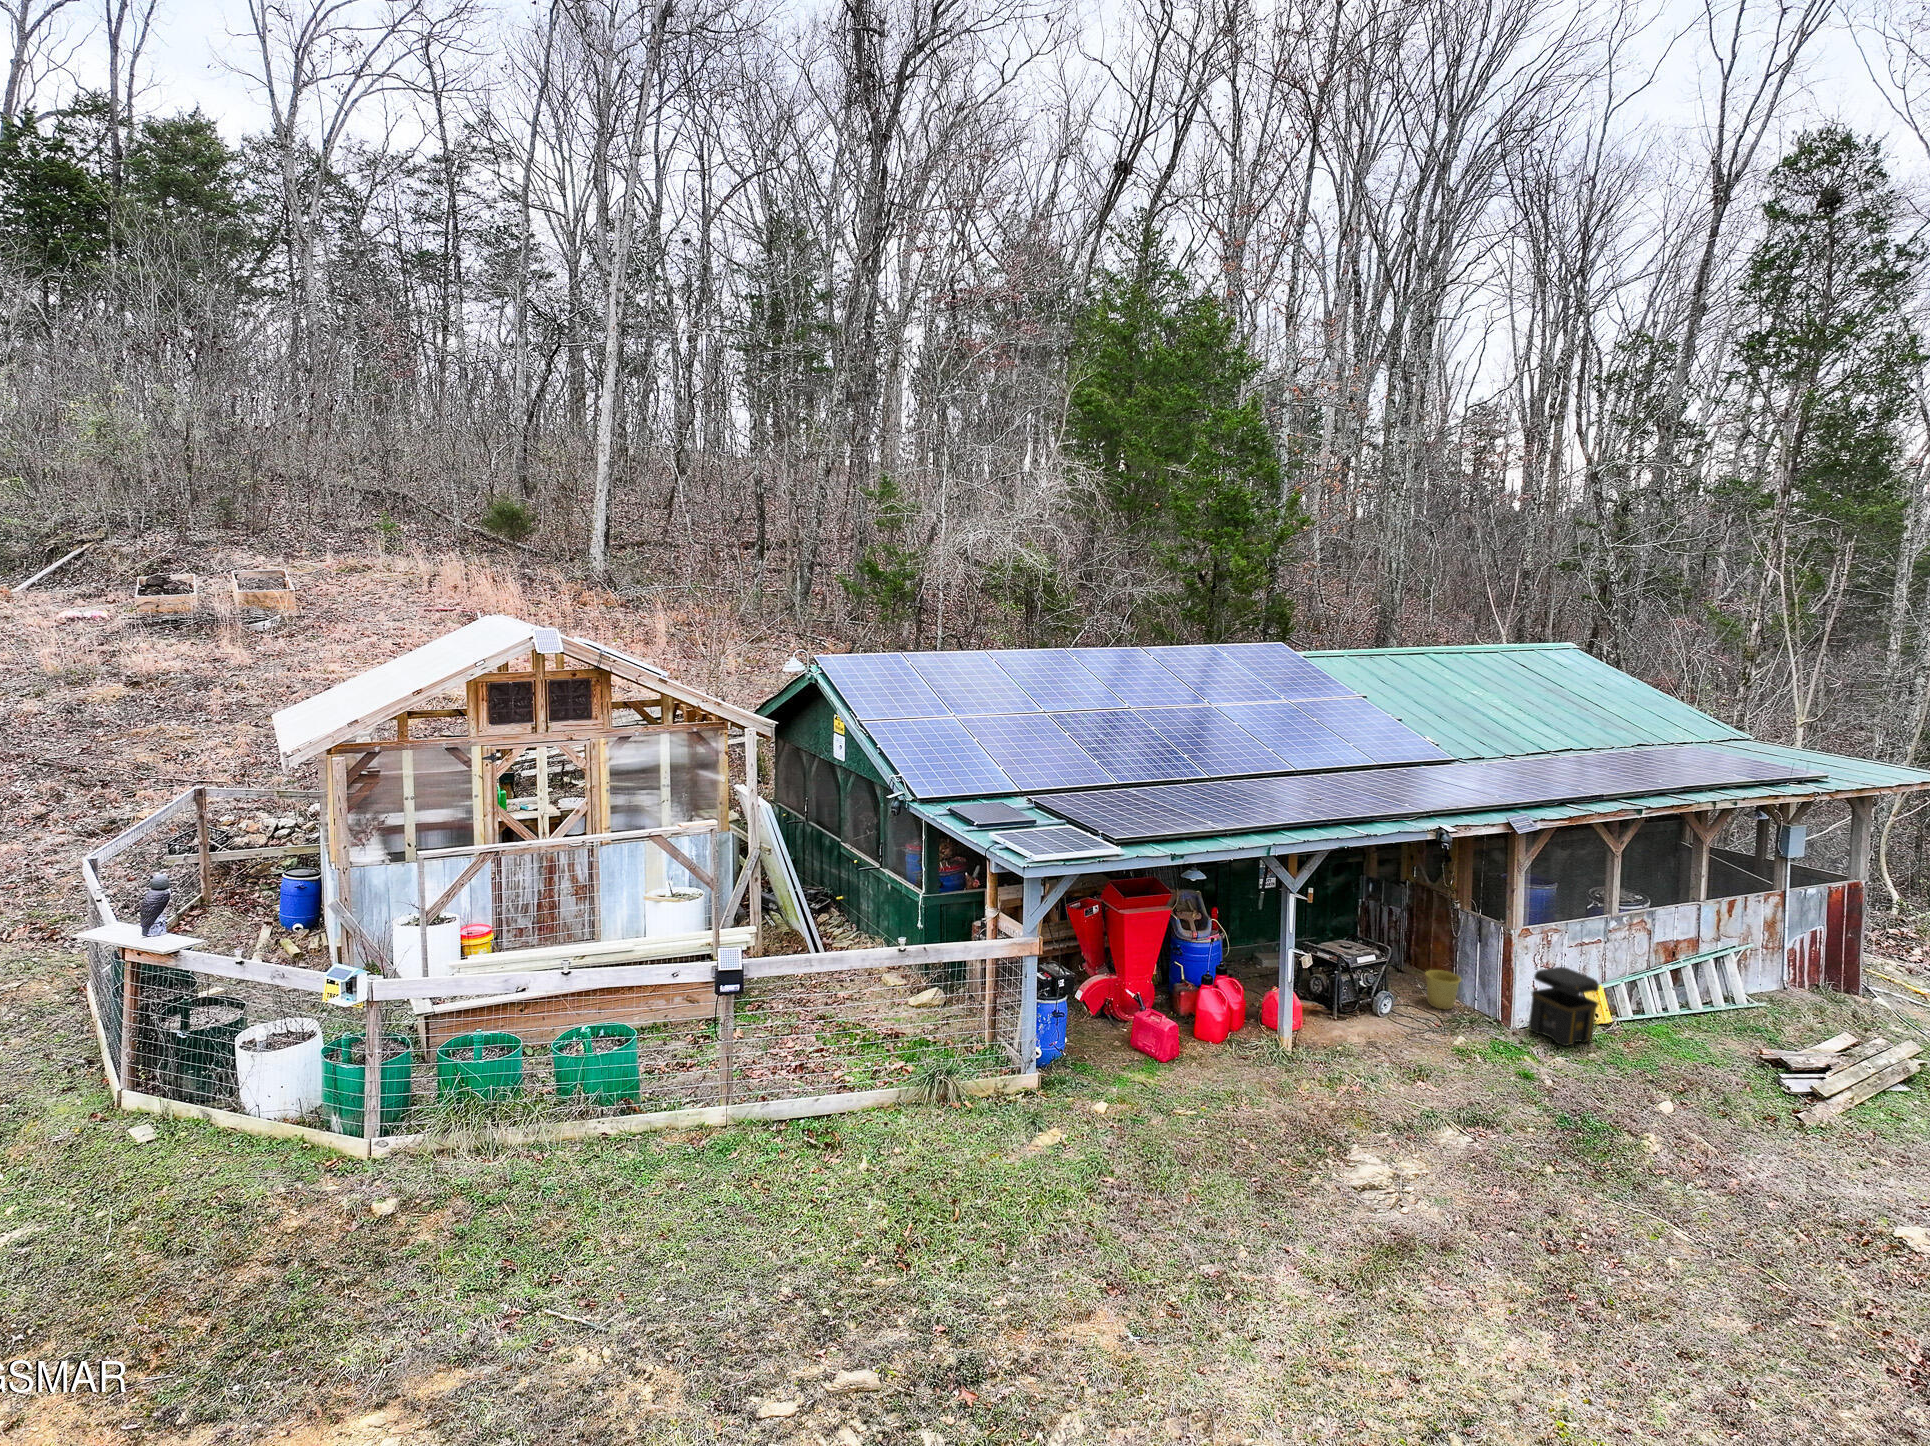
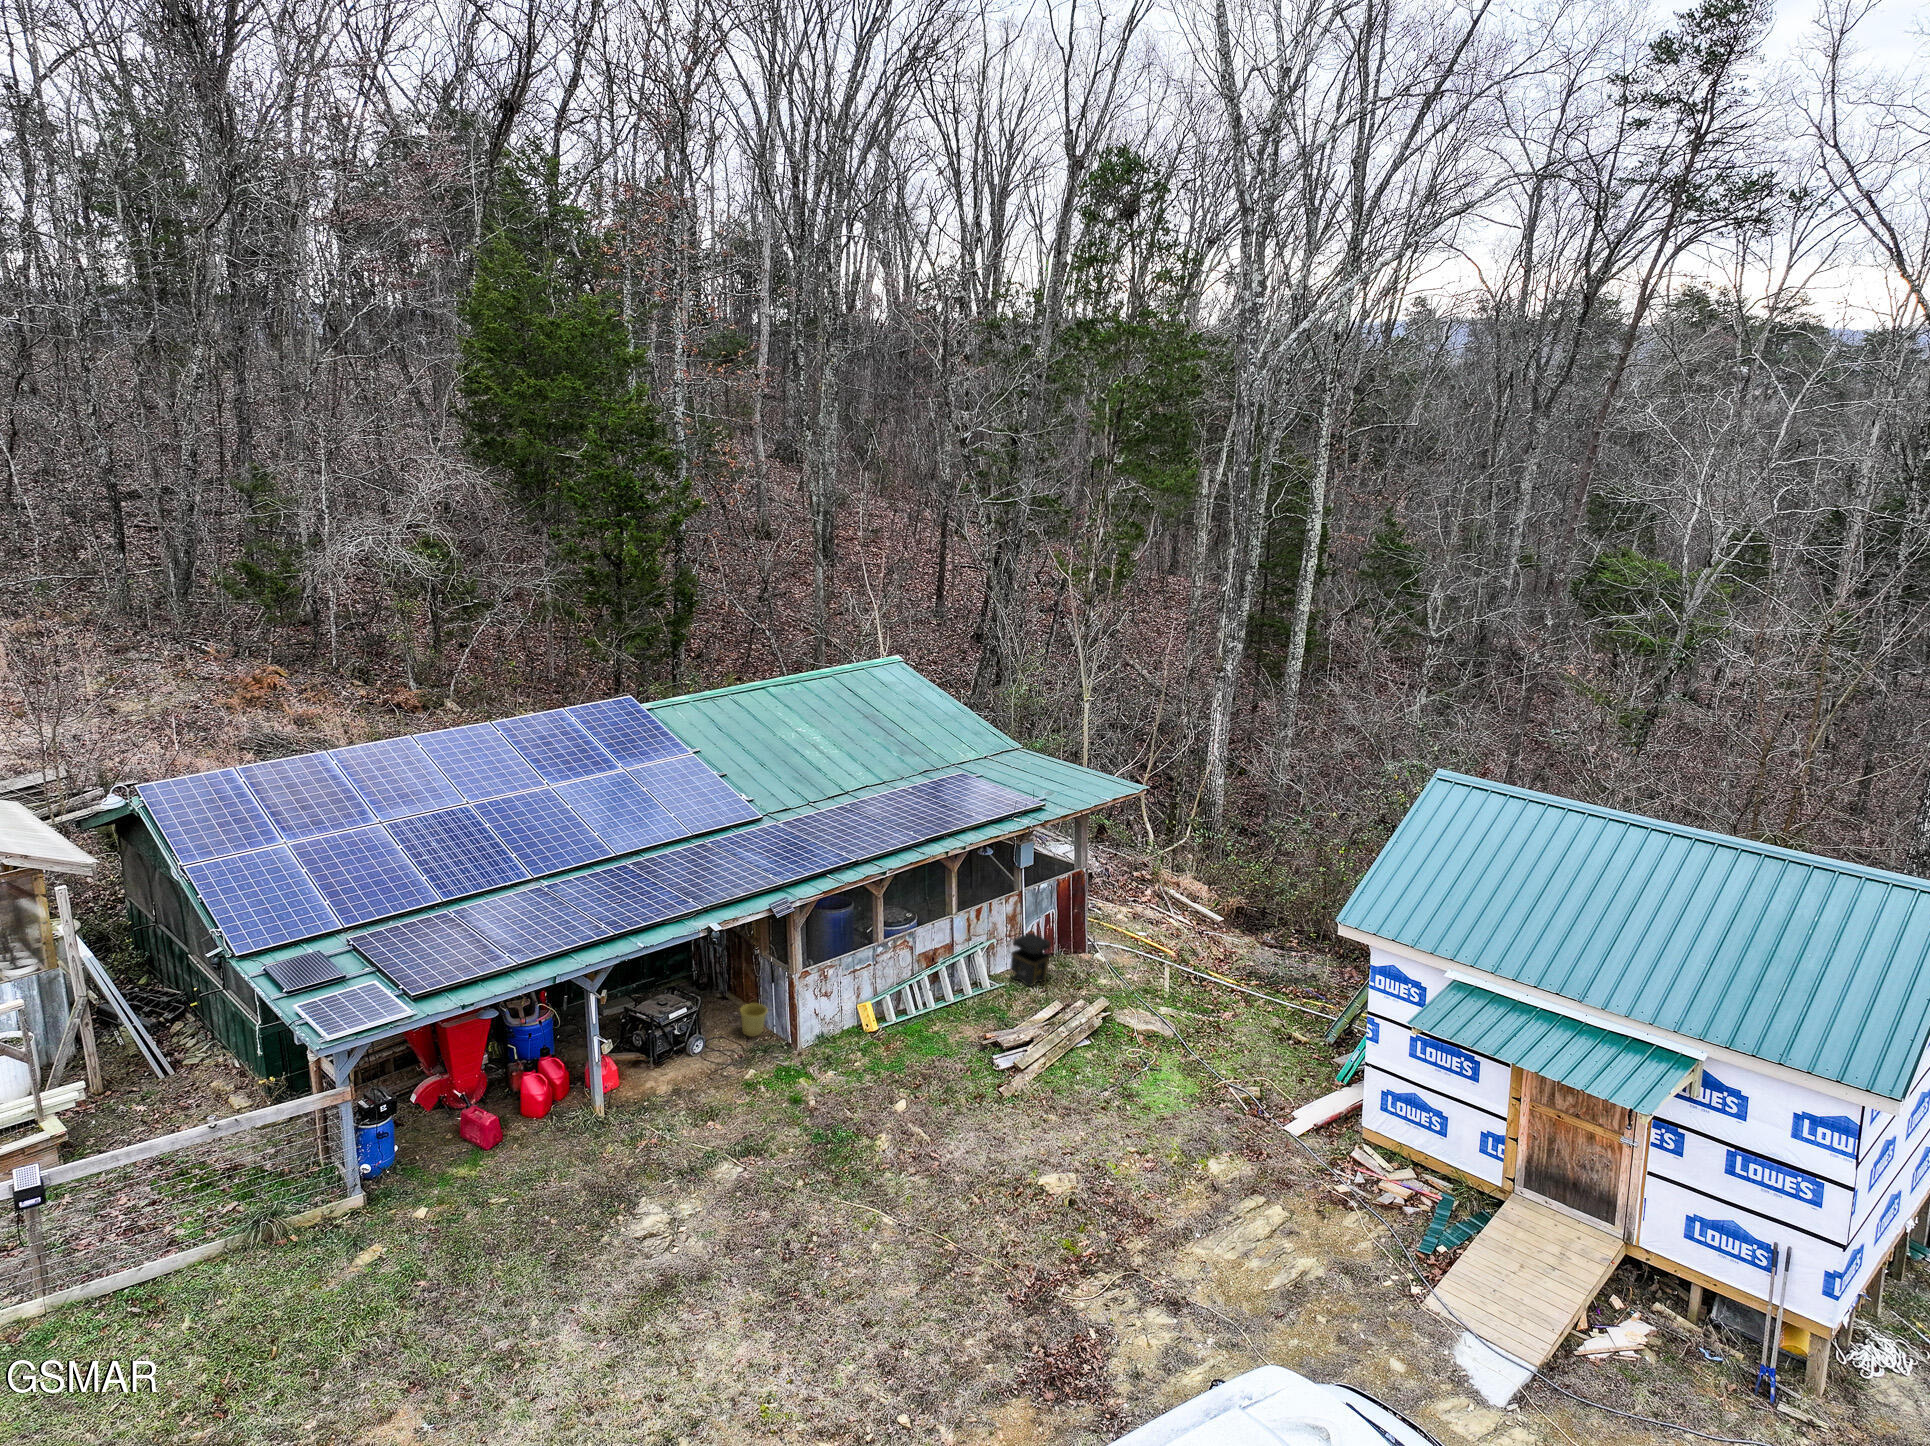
toolbox: present [1529,967,1599,1046] -> present [1010,933,1051,986]

